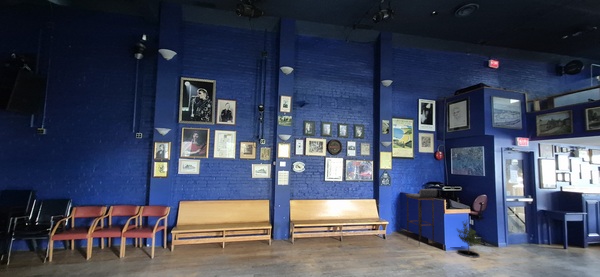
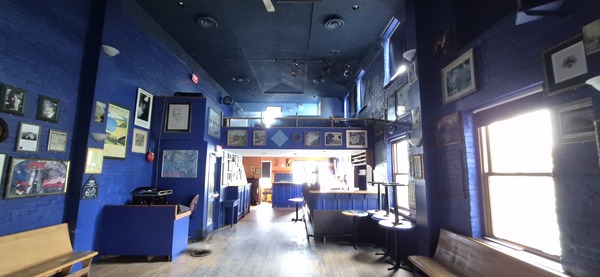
bar stool: present [406,189,437,244] -> none [131,192,177,270]

